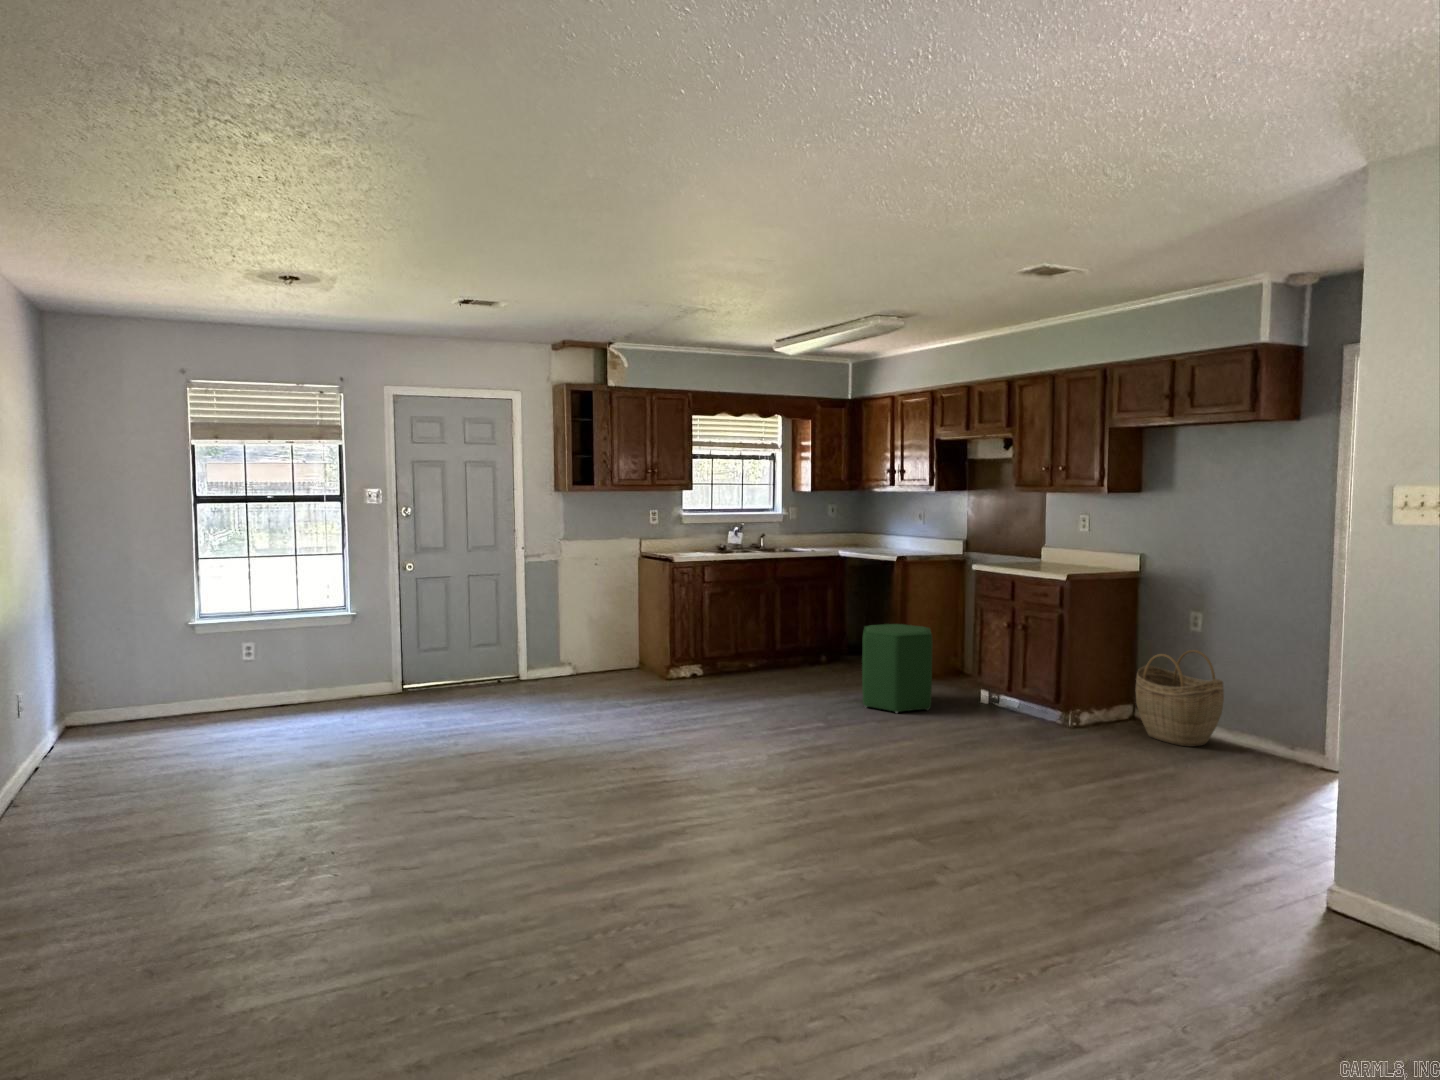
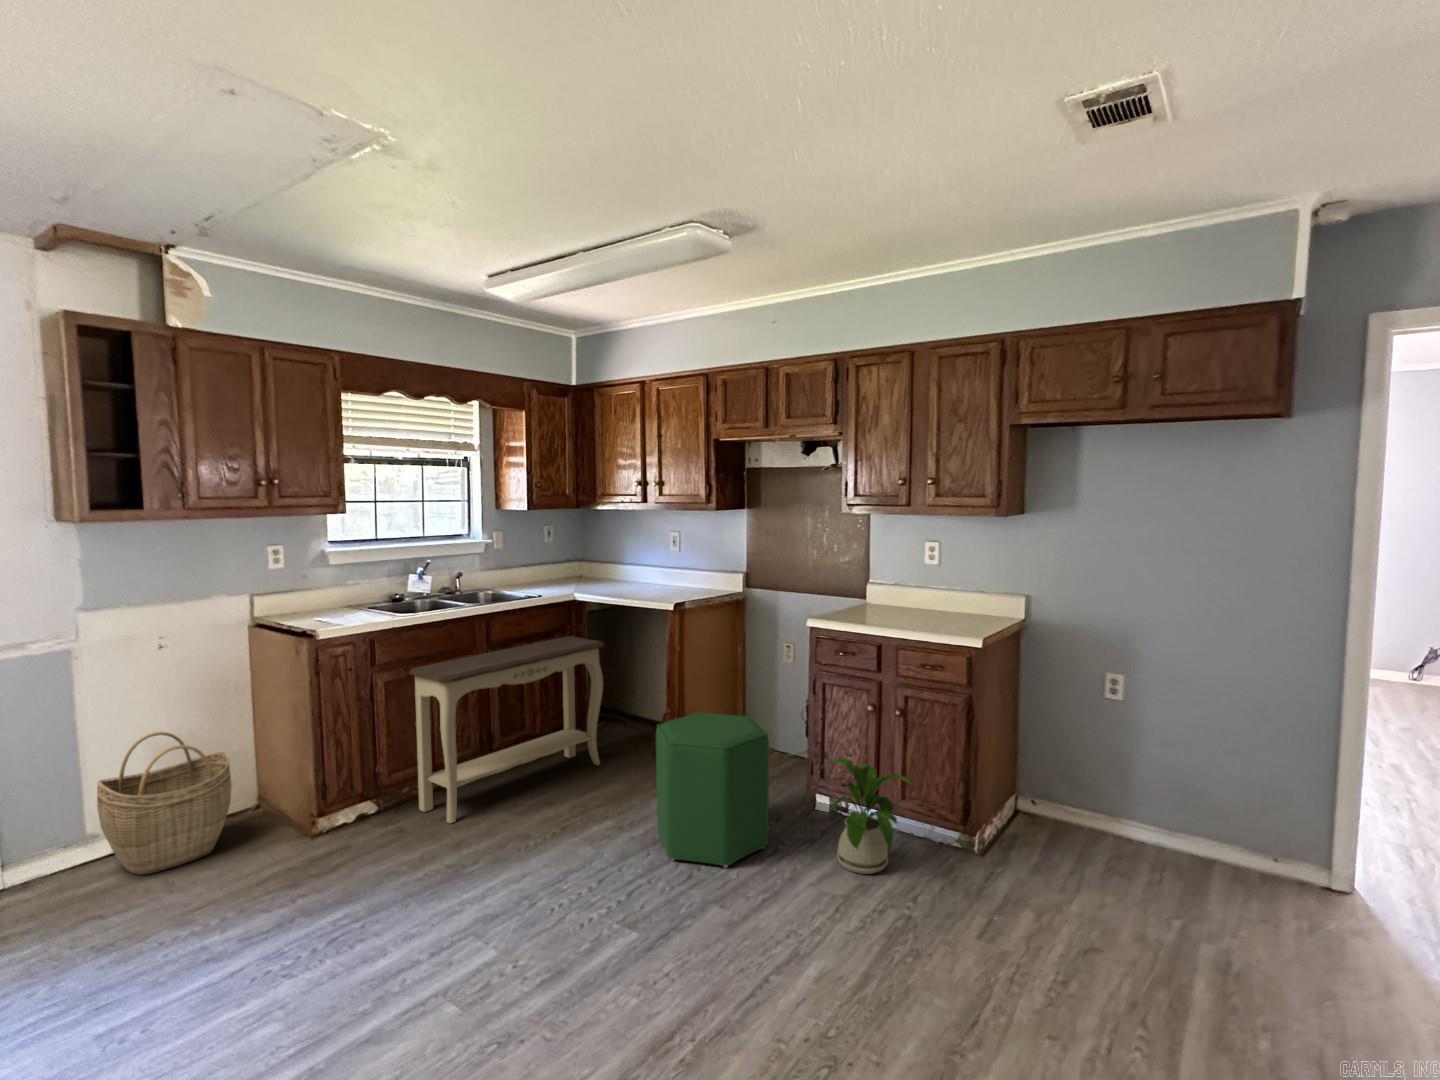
console table: none [723,580,852,682] -> present [409,636,604,823]
woven basket: present [1136,650,1224,747] -> present [97,732,232,875]
house plant: none [960,651,1018,726] -> present [826,758,915,874]

